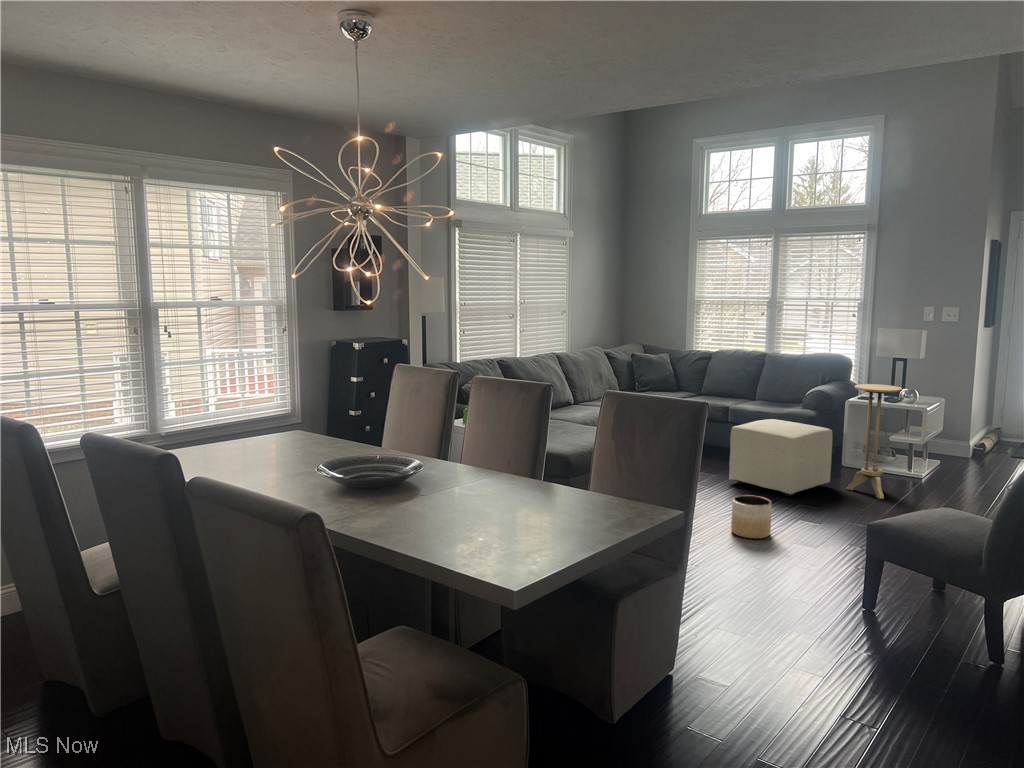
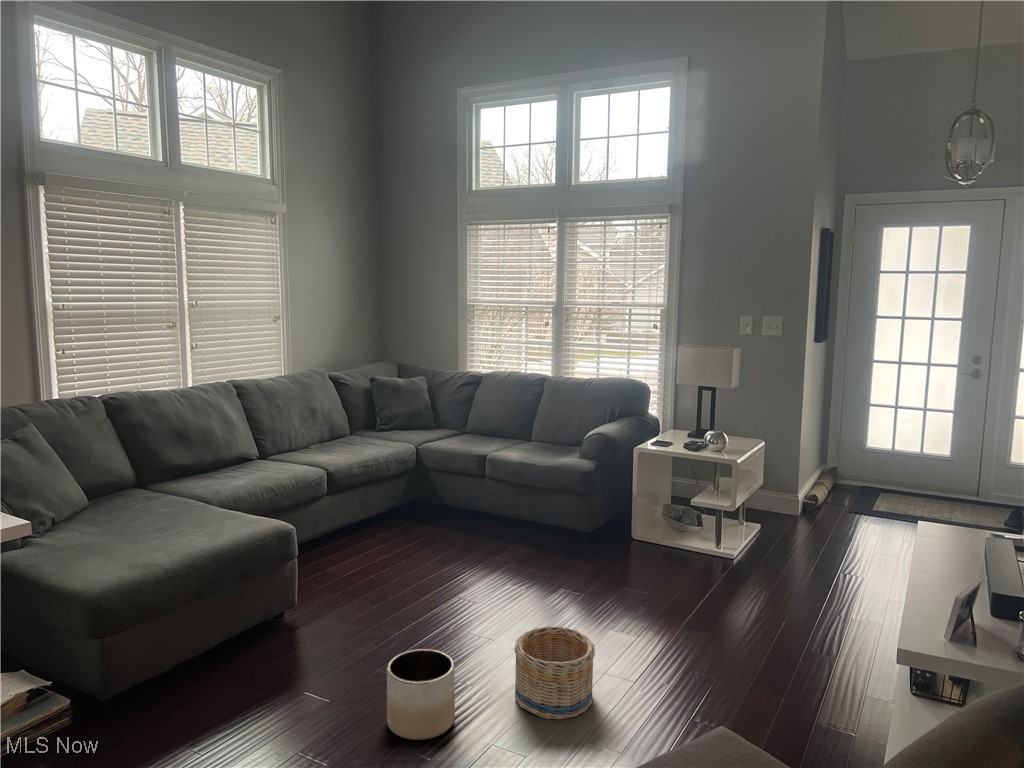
side table: present [846,384,902,499] -> none [622,432,695,610]
ottoman: present [729,419,832,496] -> none [453,481,601,611]
basket: none [799,490,851,536] -> present [514,627,595,719]

